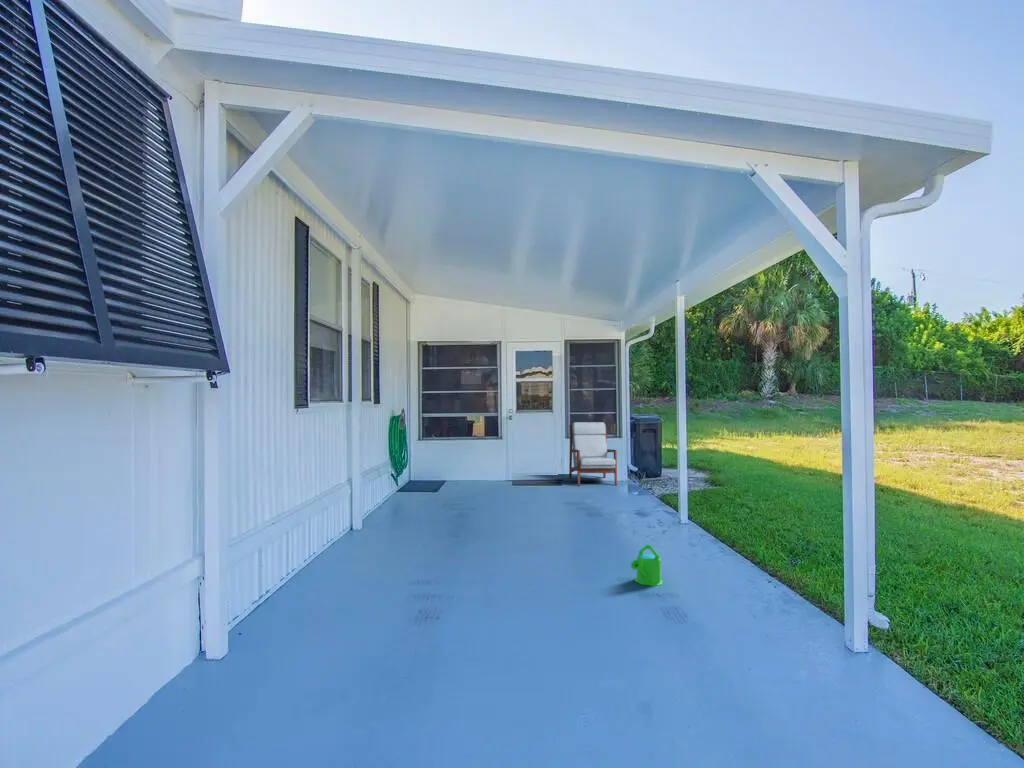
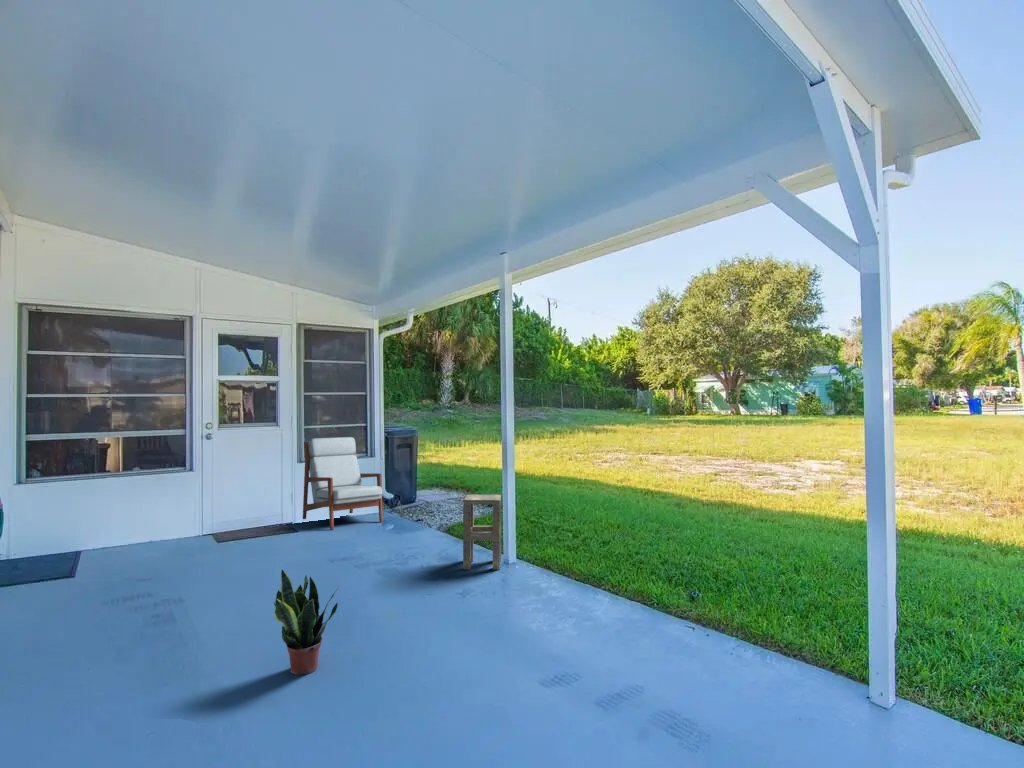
side table: none [627,467,662,521] -> present [463,494,501,570]
potted plant: none [469,489,507,543] -> present [274,570,339,675]
watering can: present [631,545,663,586] -> none [628,621,675,690]

